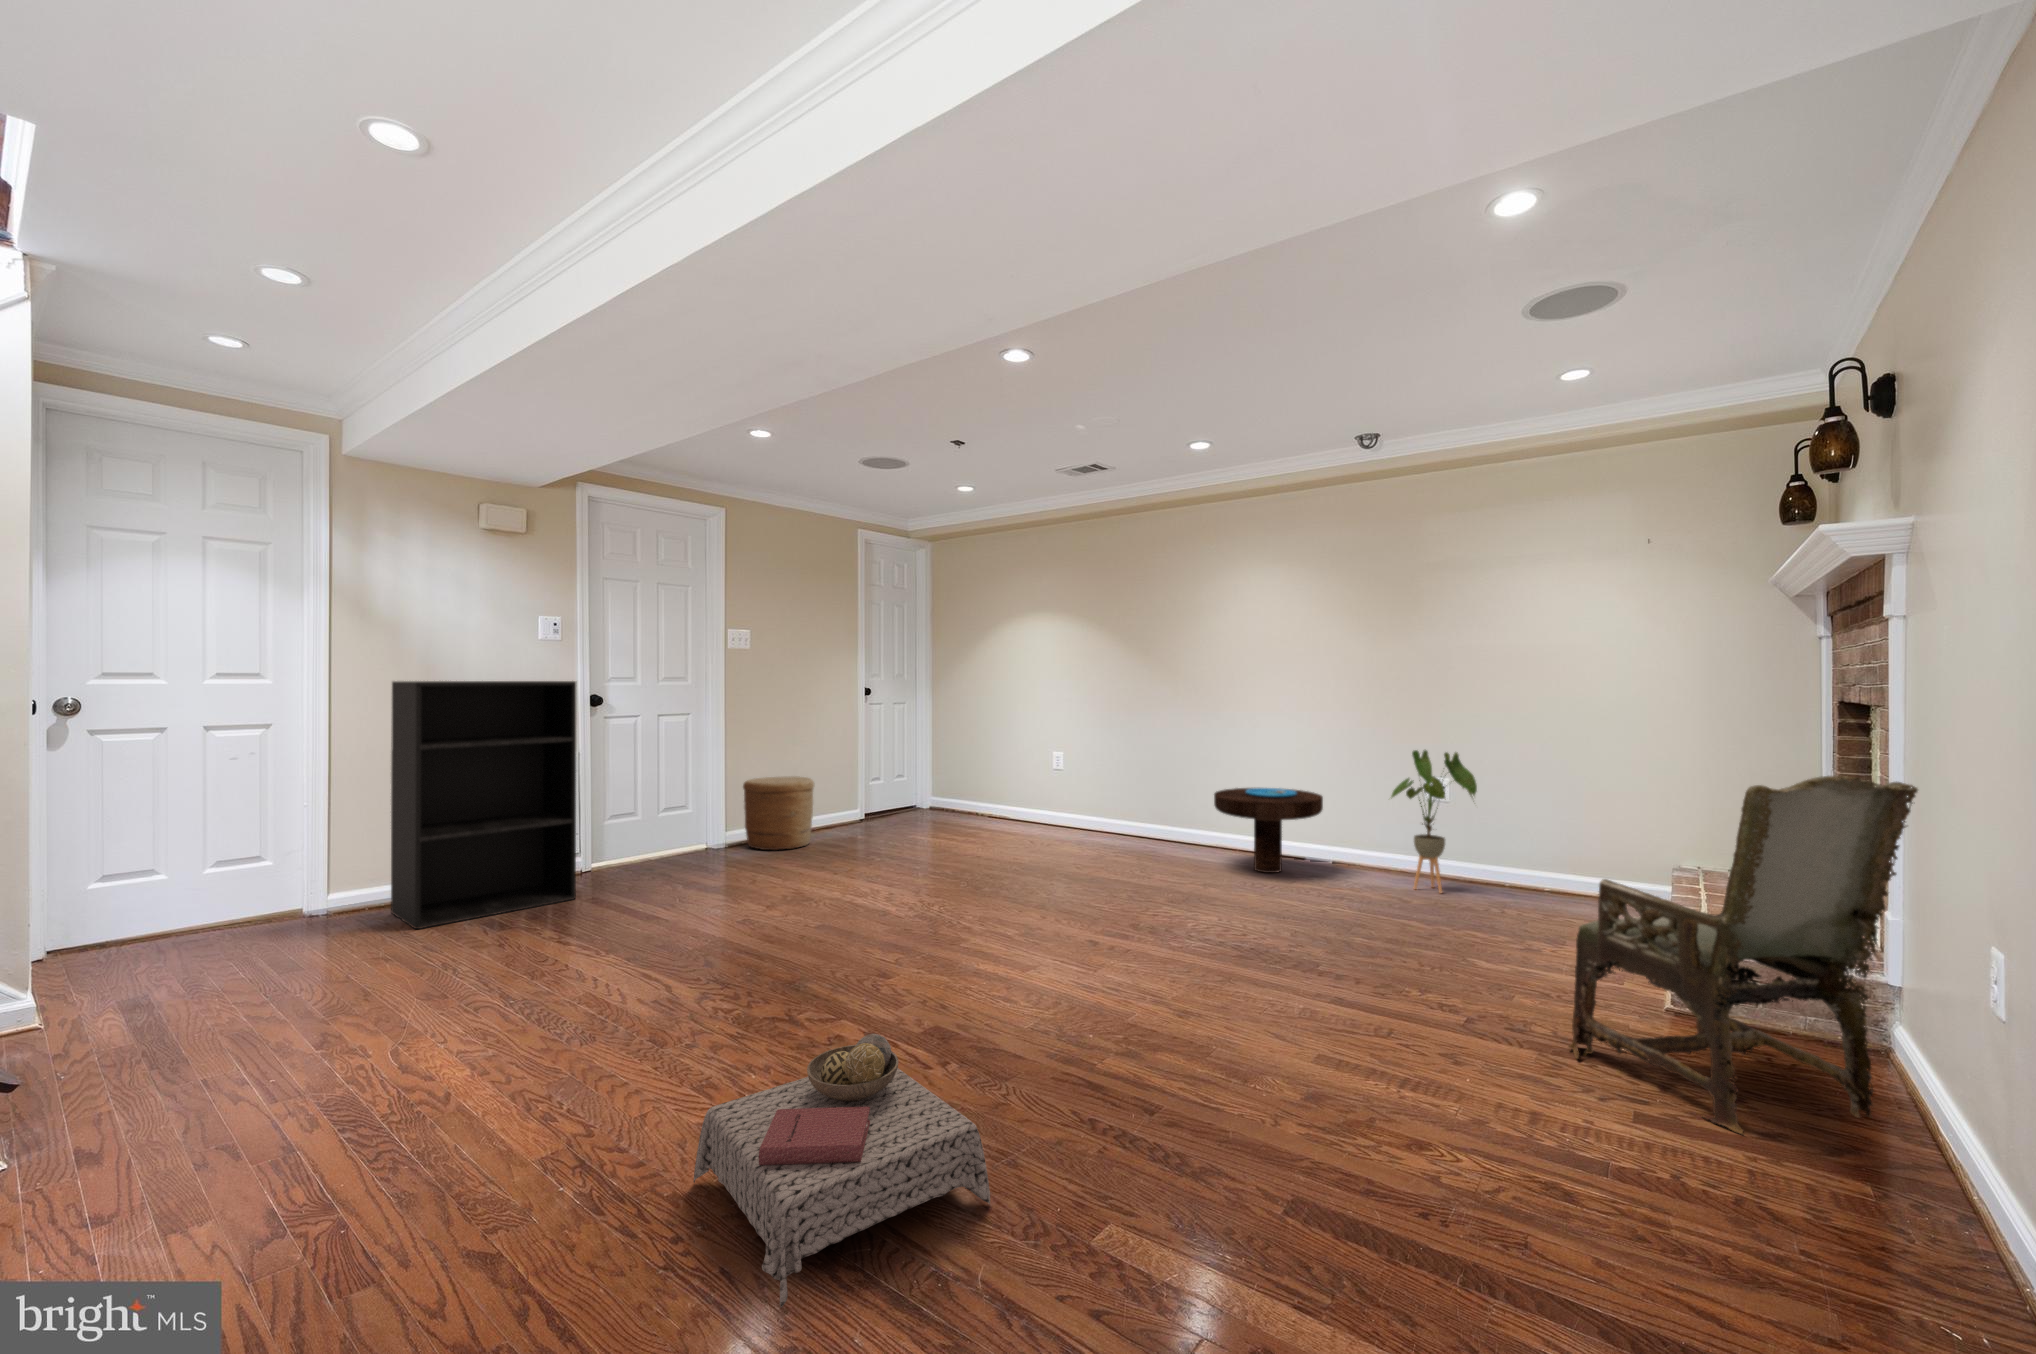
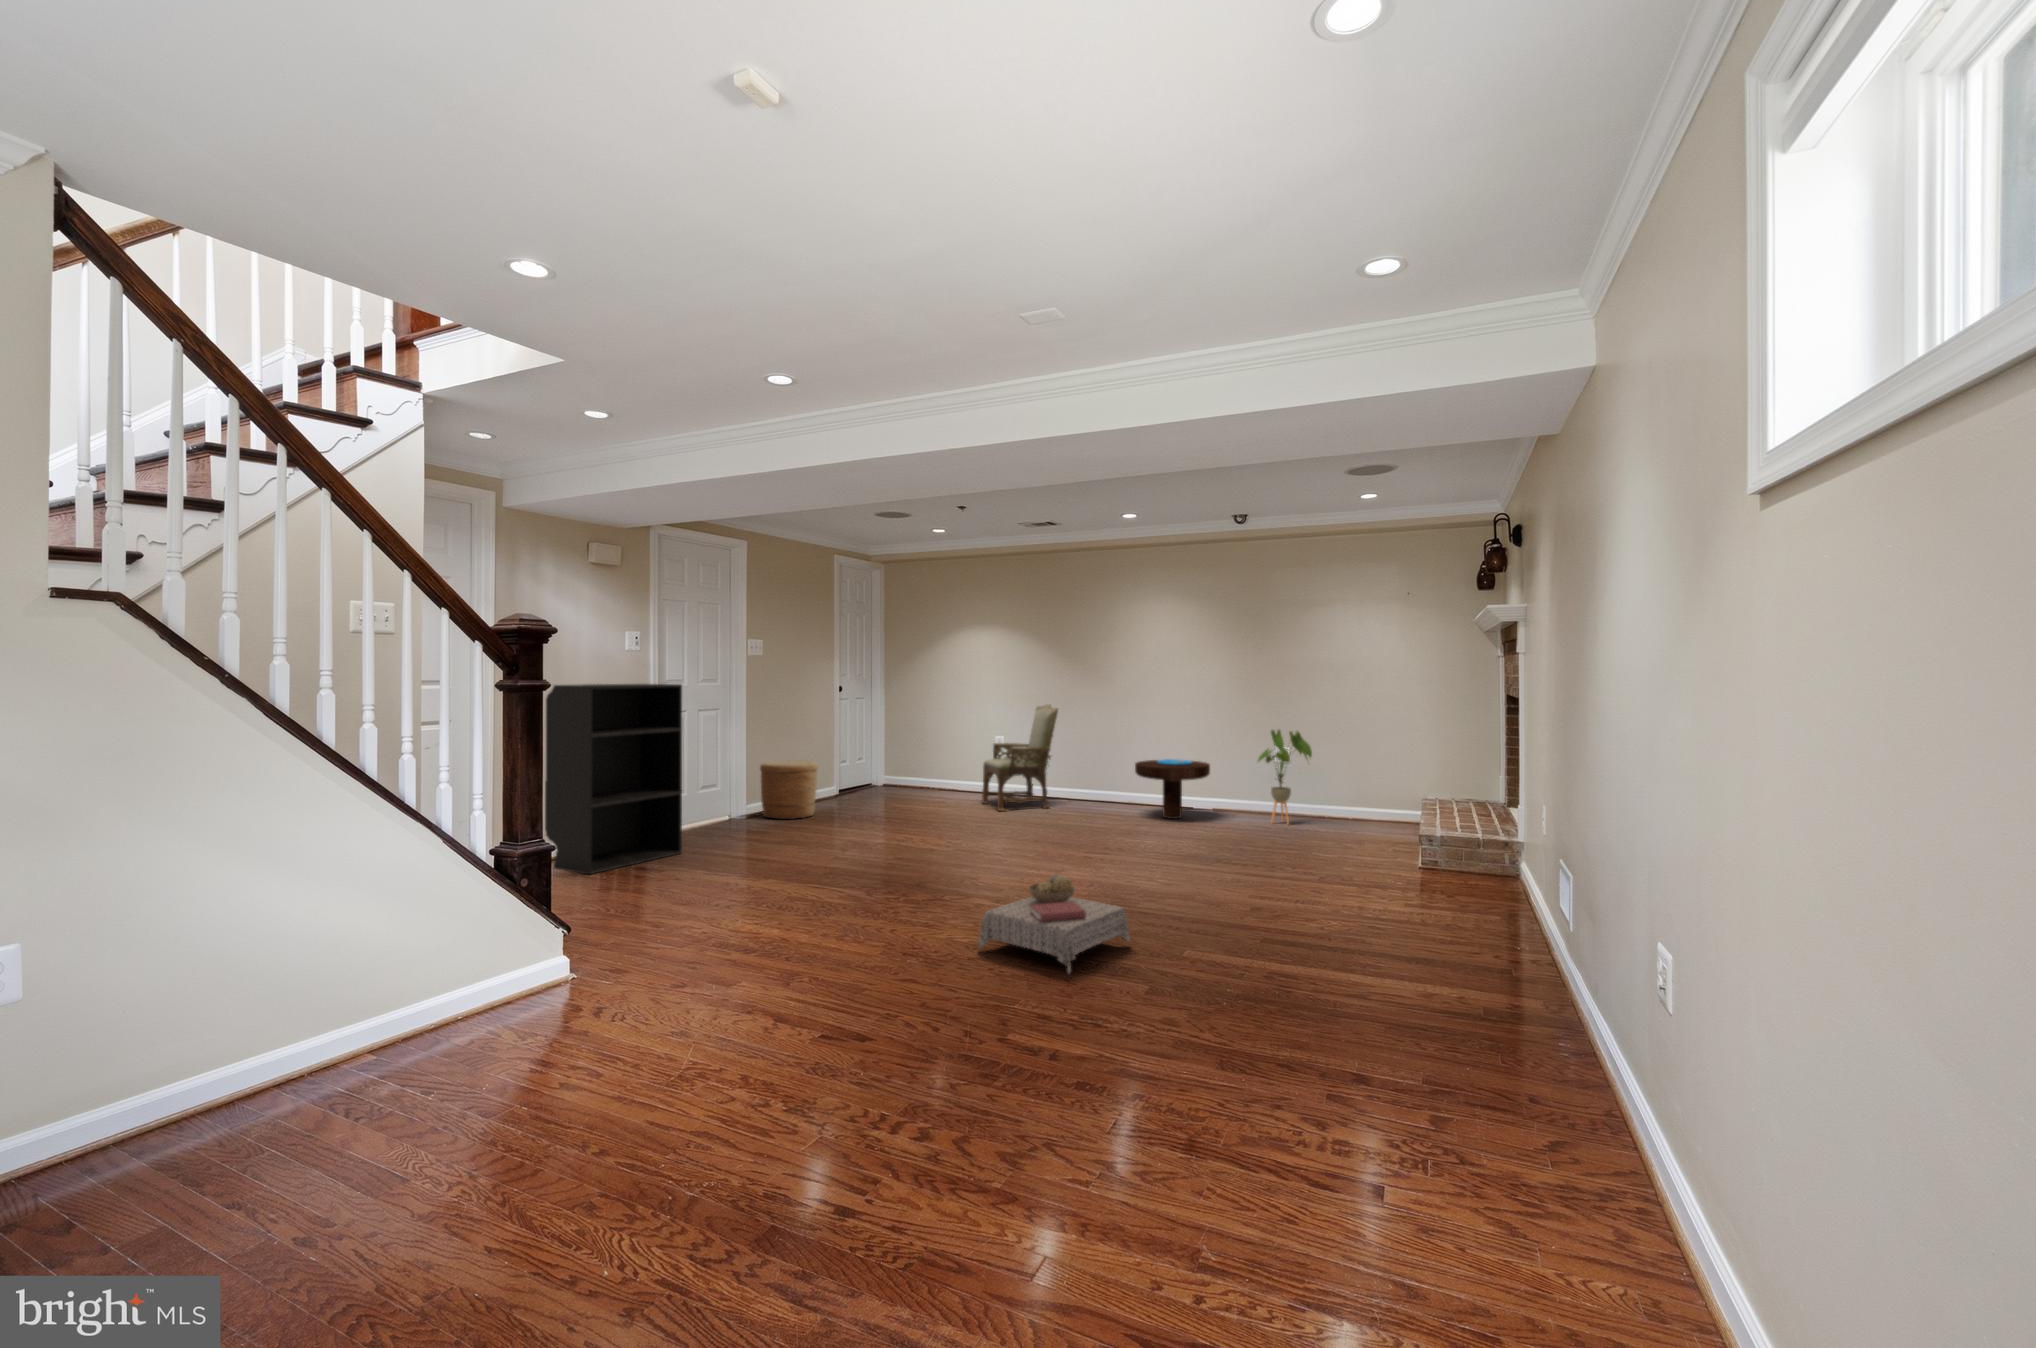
armchair: present [1568,776,1918,1134] -> present [982,705,1058,811]

